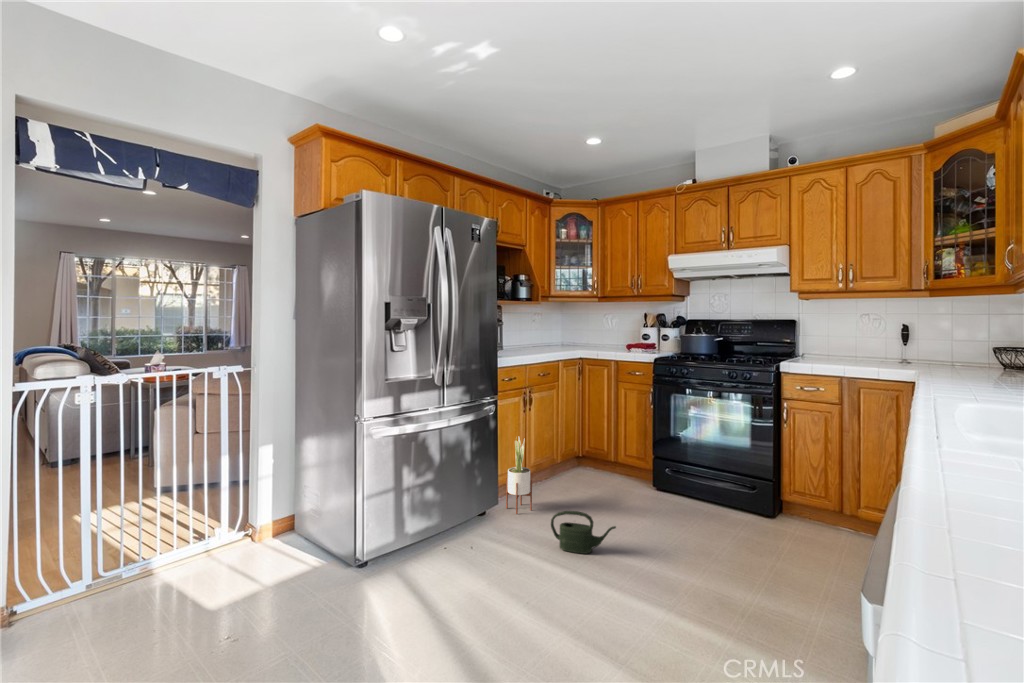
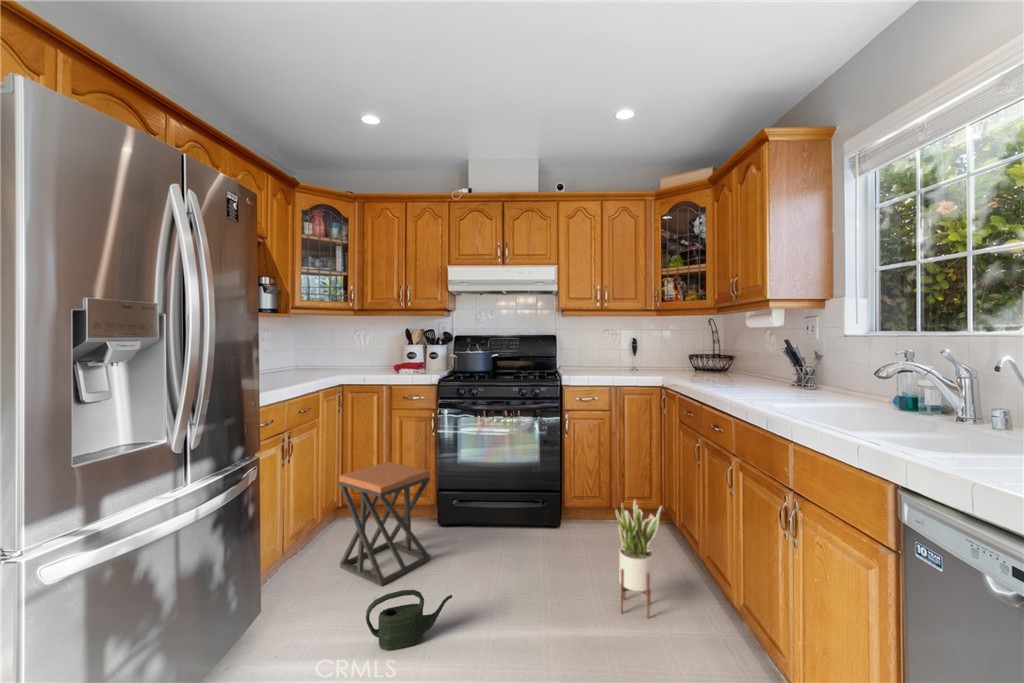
stool: none [560,424,630,516] -> present [339,462,430,586]
potted plant: present [506,438,532,514] -> present [616,501,662,618]

